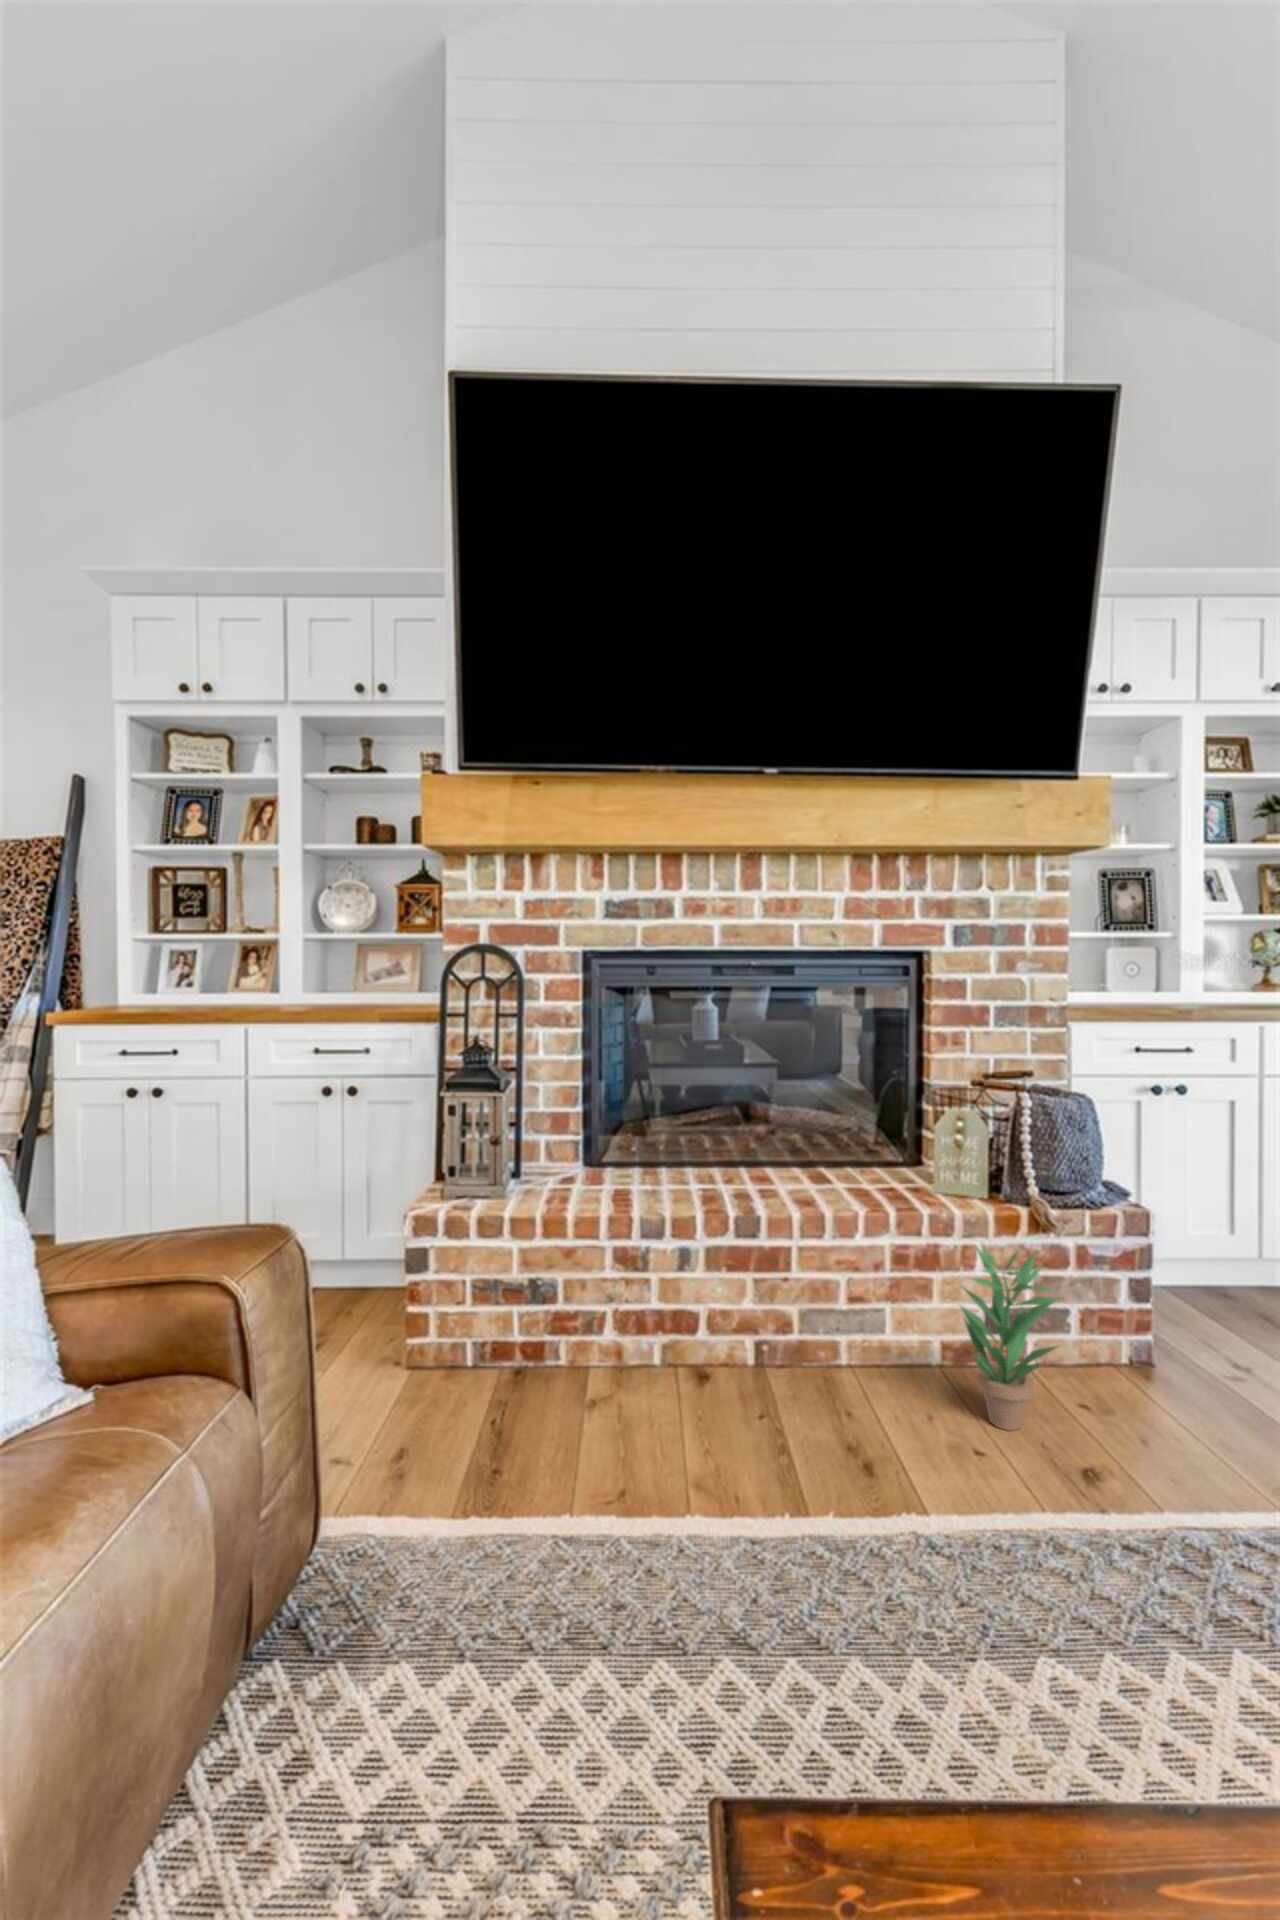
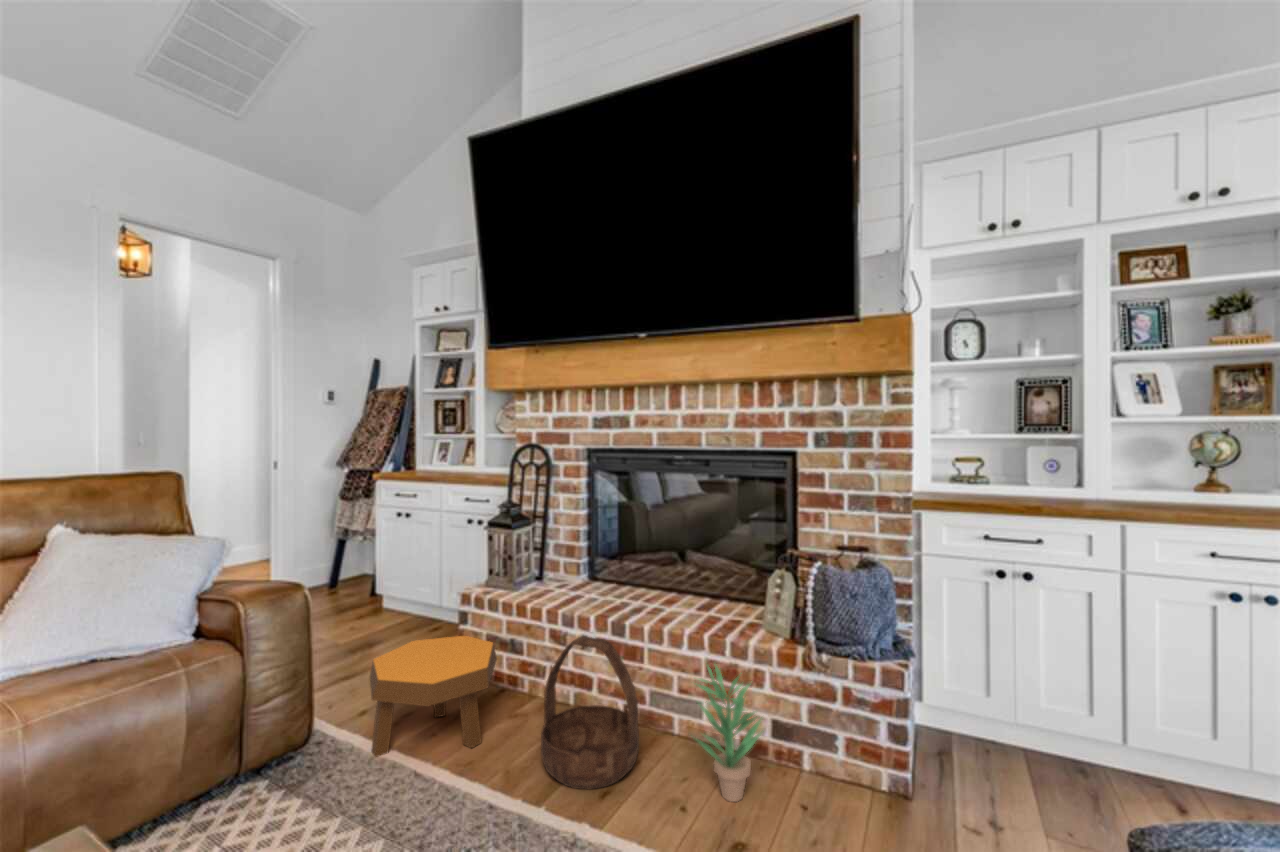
basket: none [725,1241,880,1479] -> present [541,636,639,789]
footstool: none [383,1283,628,1545] -> present [370,636,497,757]

